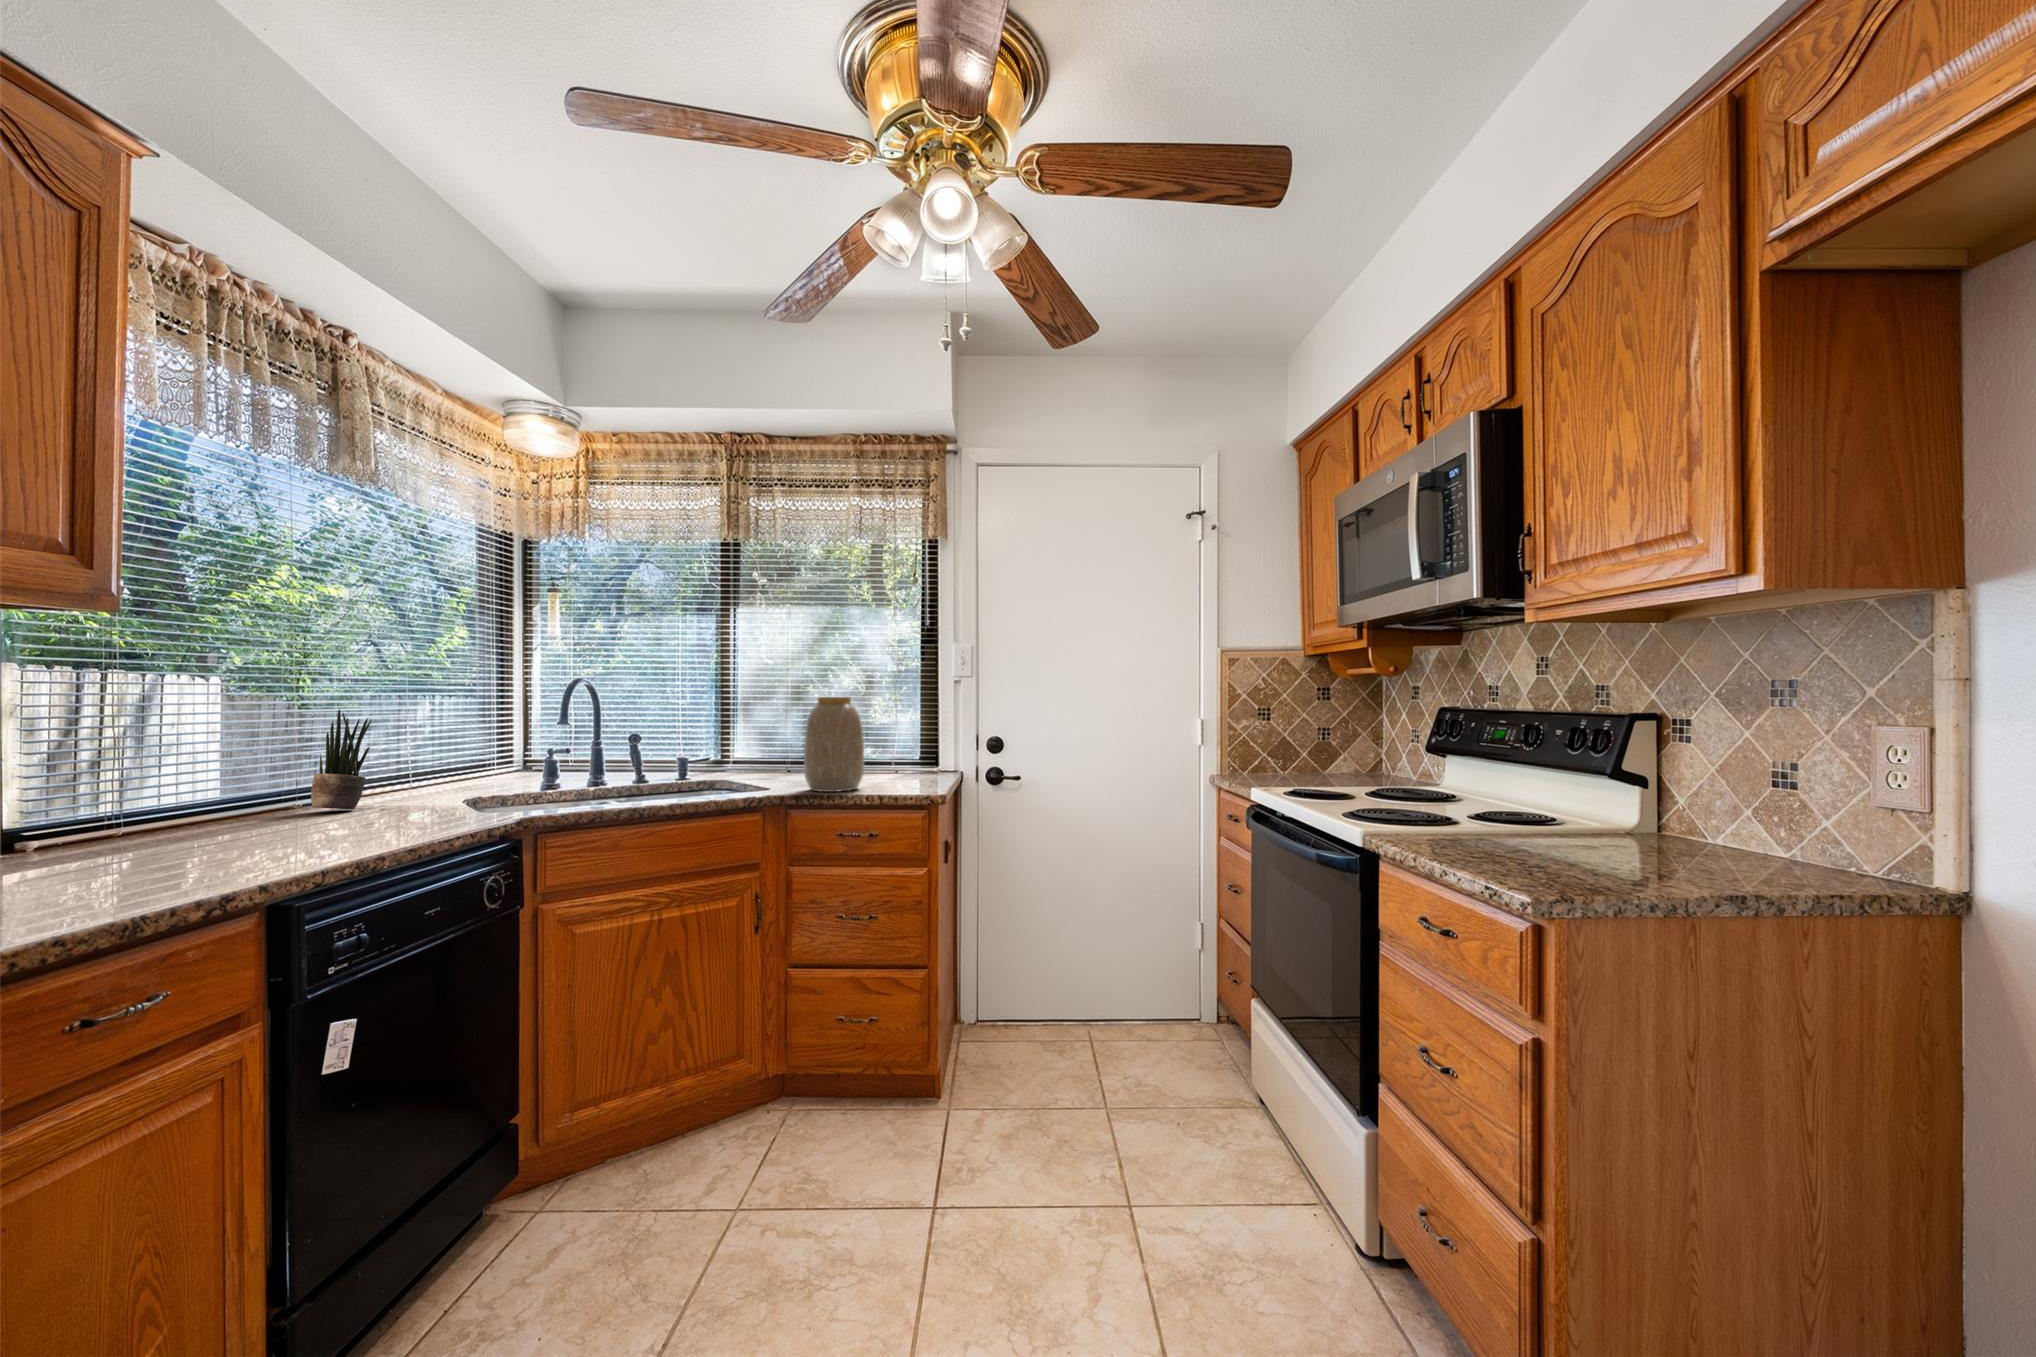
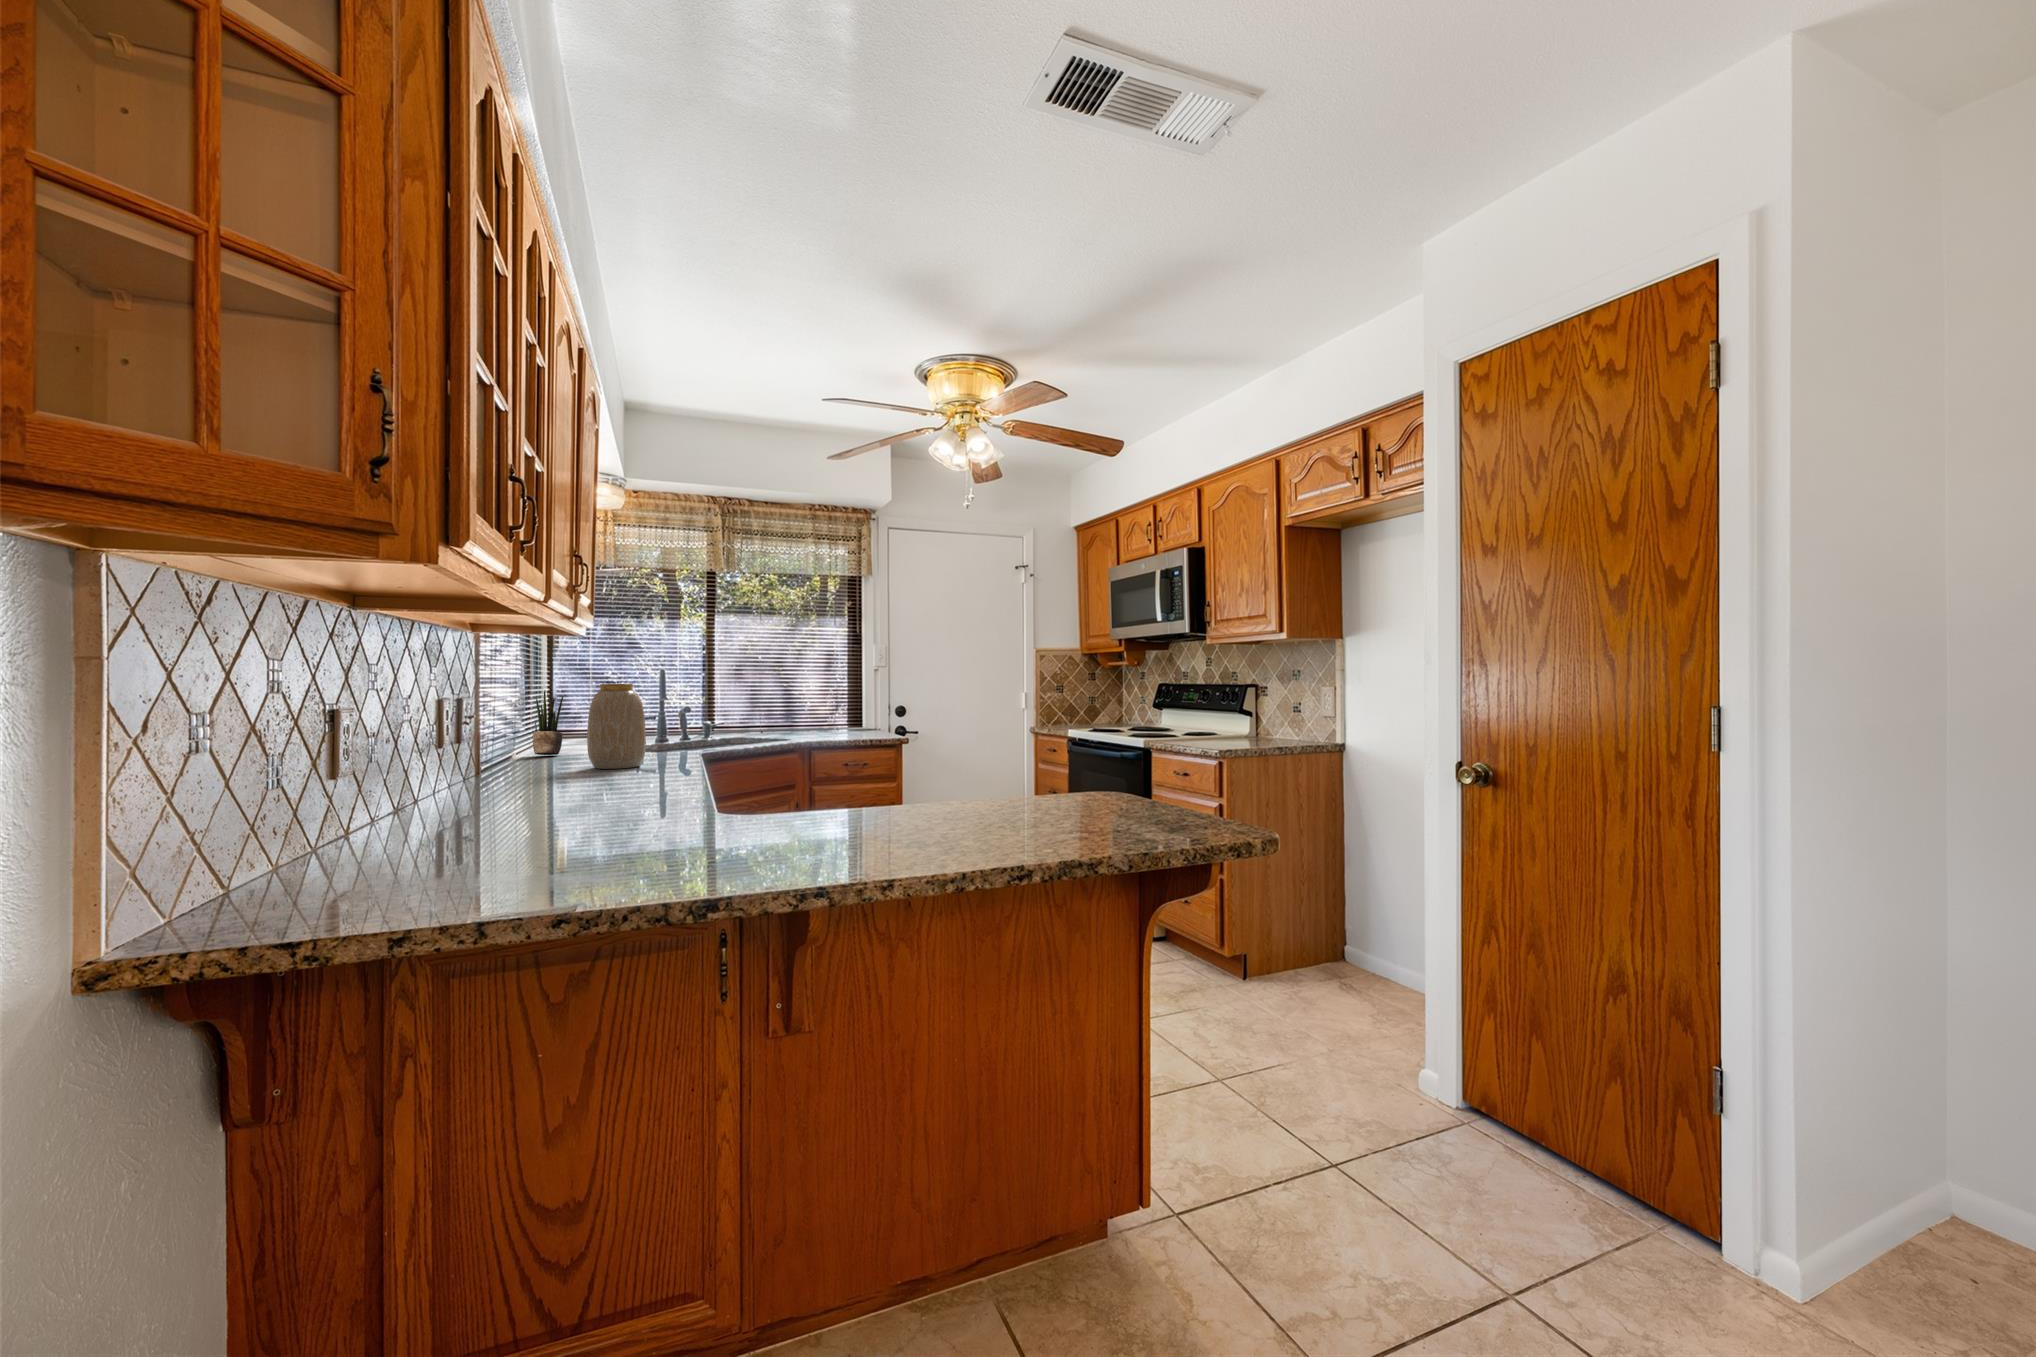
vase: present [804,697,864,792] -> present [587,684,646,769]

